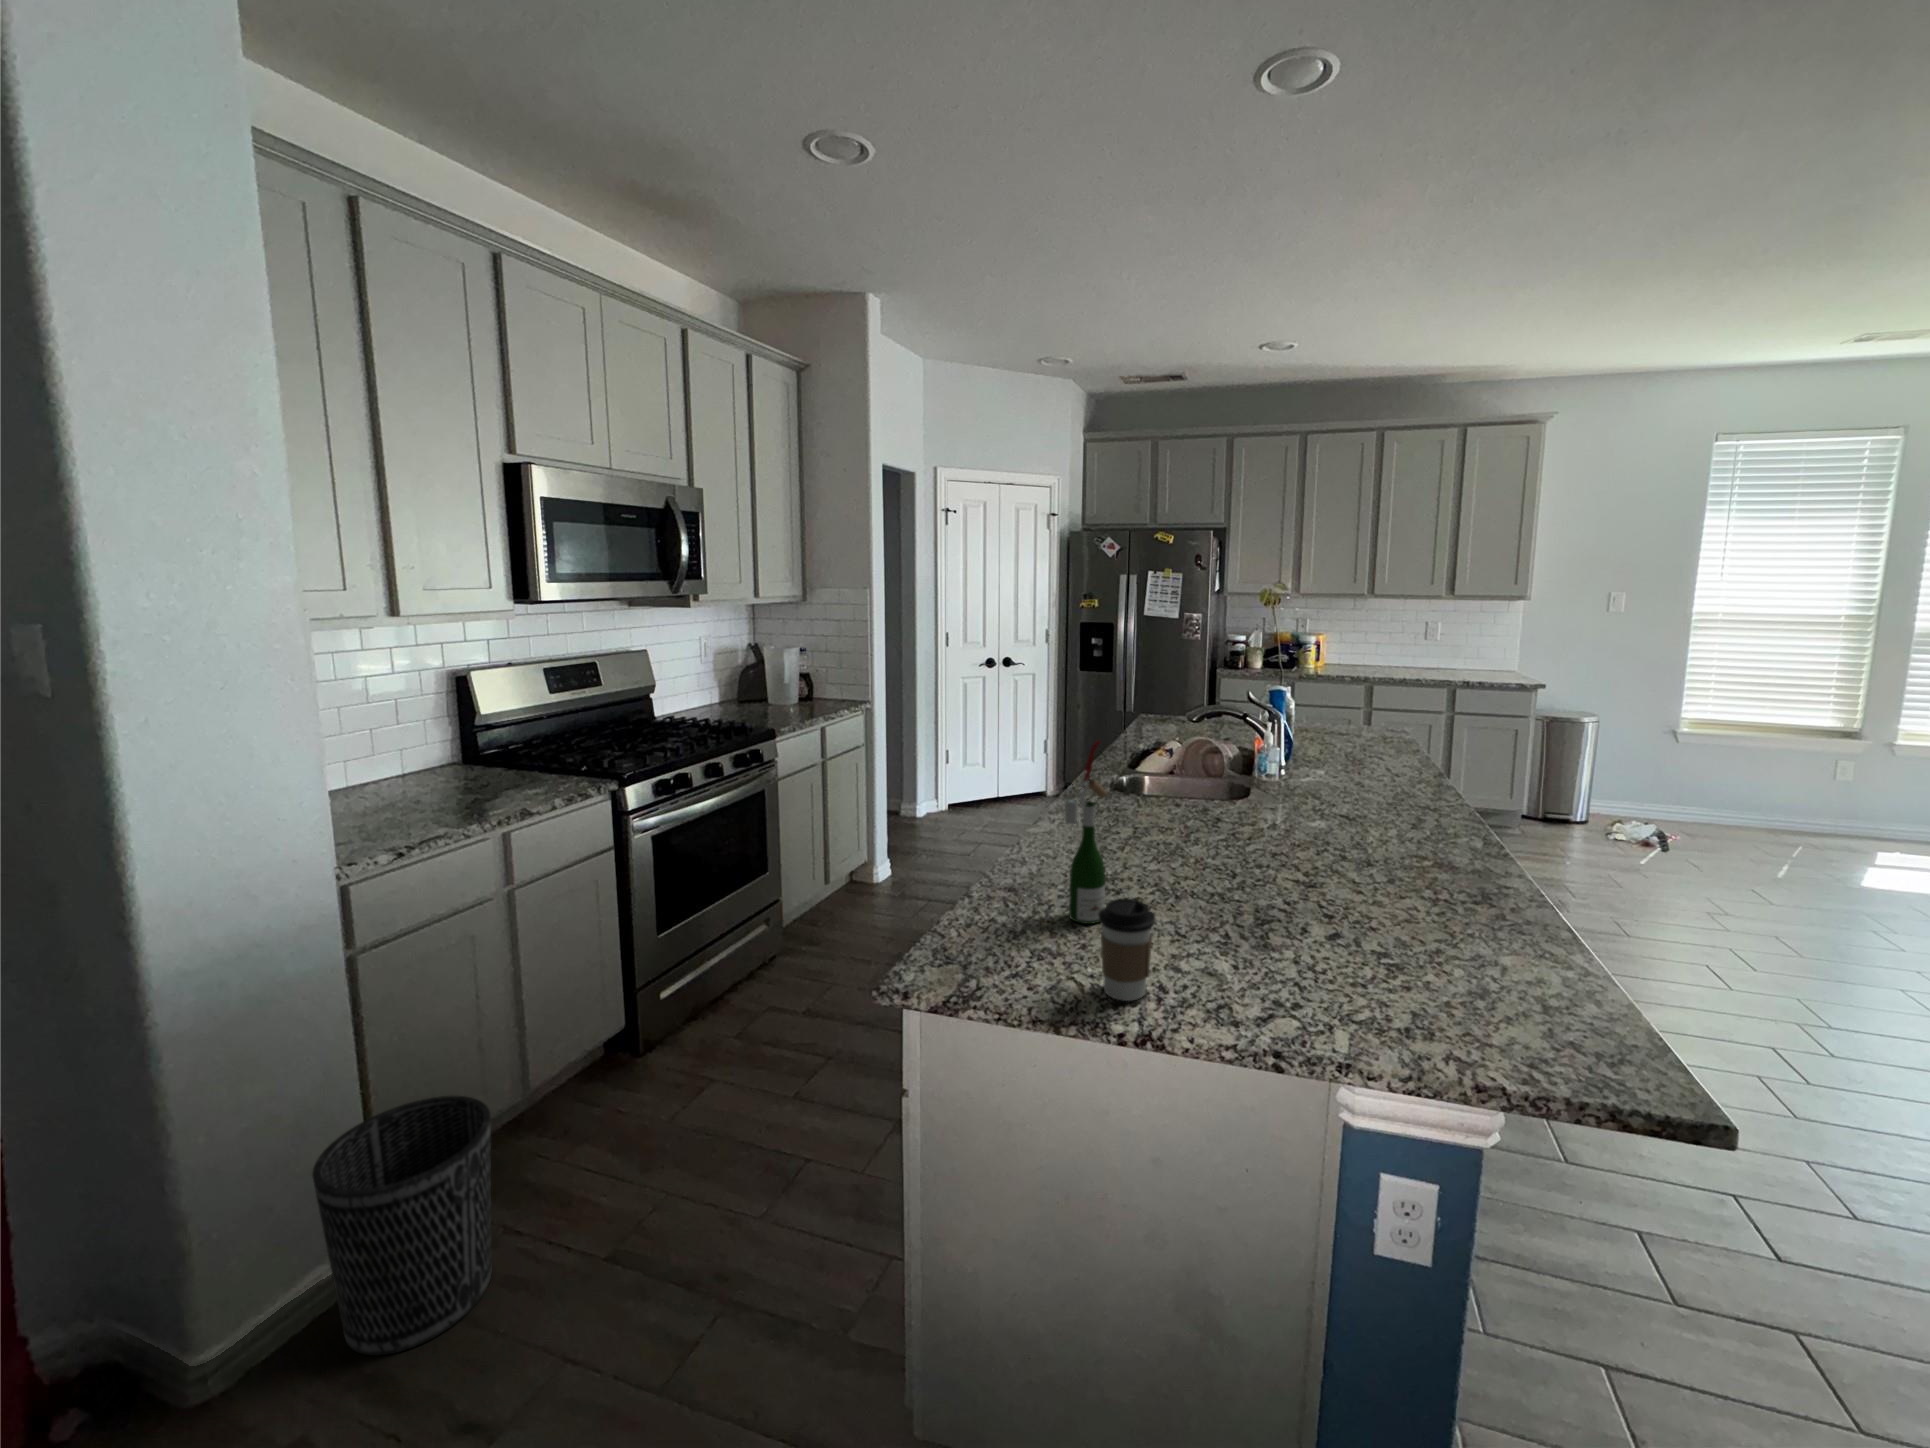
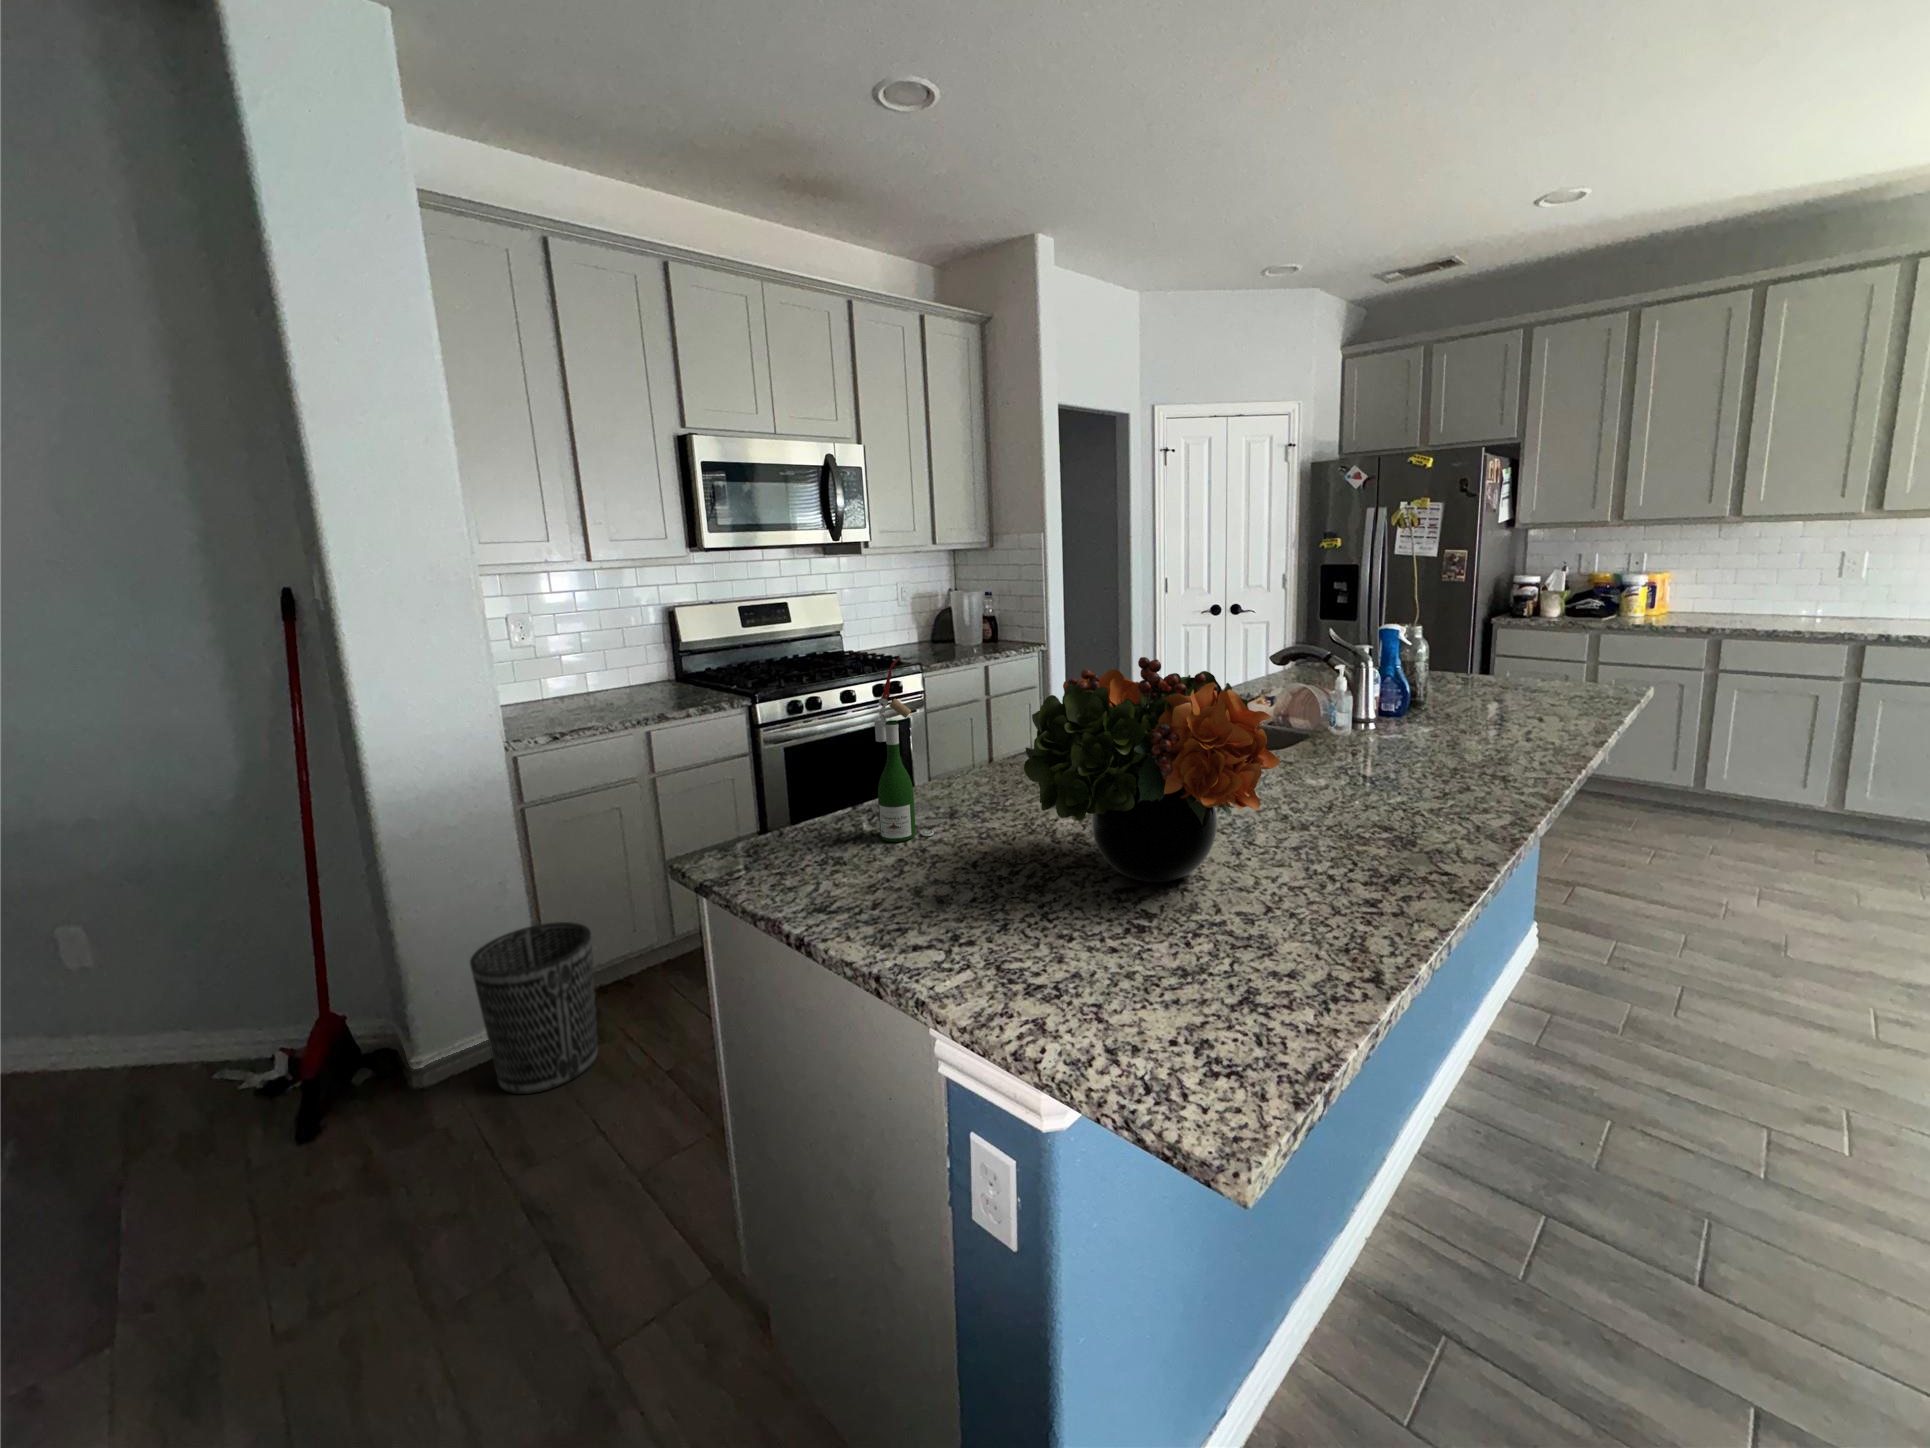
flower arrangement: none [1238,732,1467,926] -> present [1024,657,1280,882]
coffee cup: present [1098,899,1155,1001] -> none [786,808,844,906]

